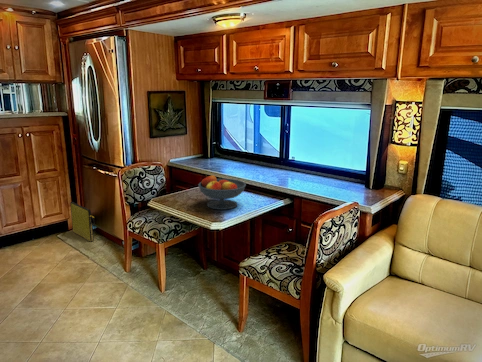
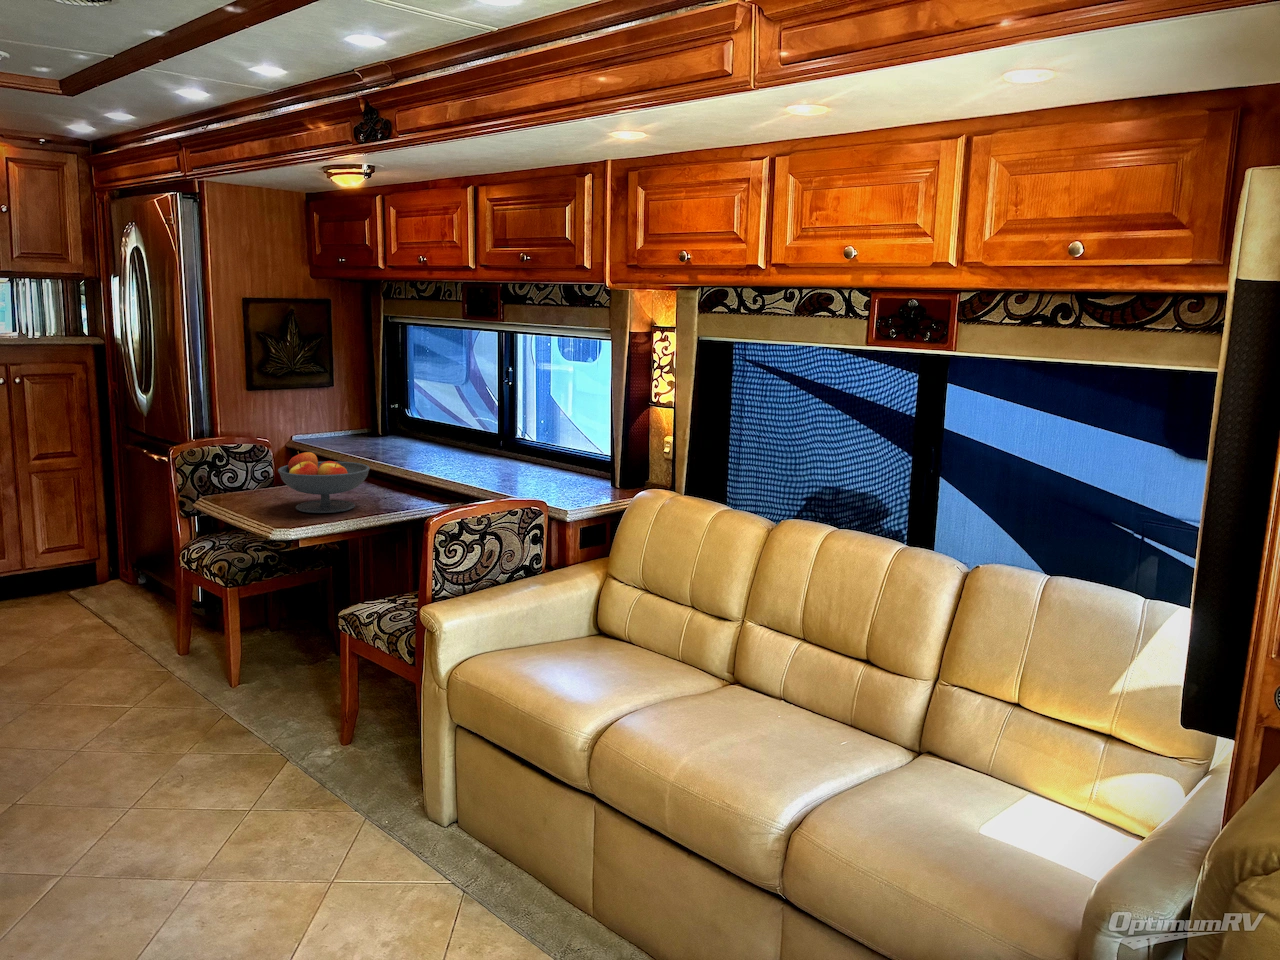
bag: present [70,202,95,242] -> none [100,522,141,603]

